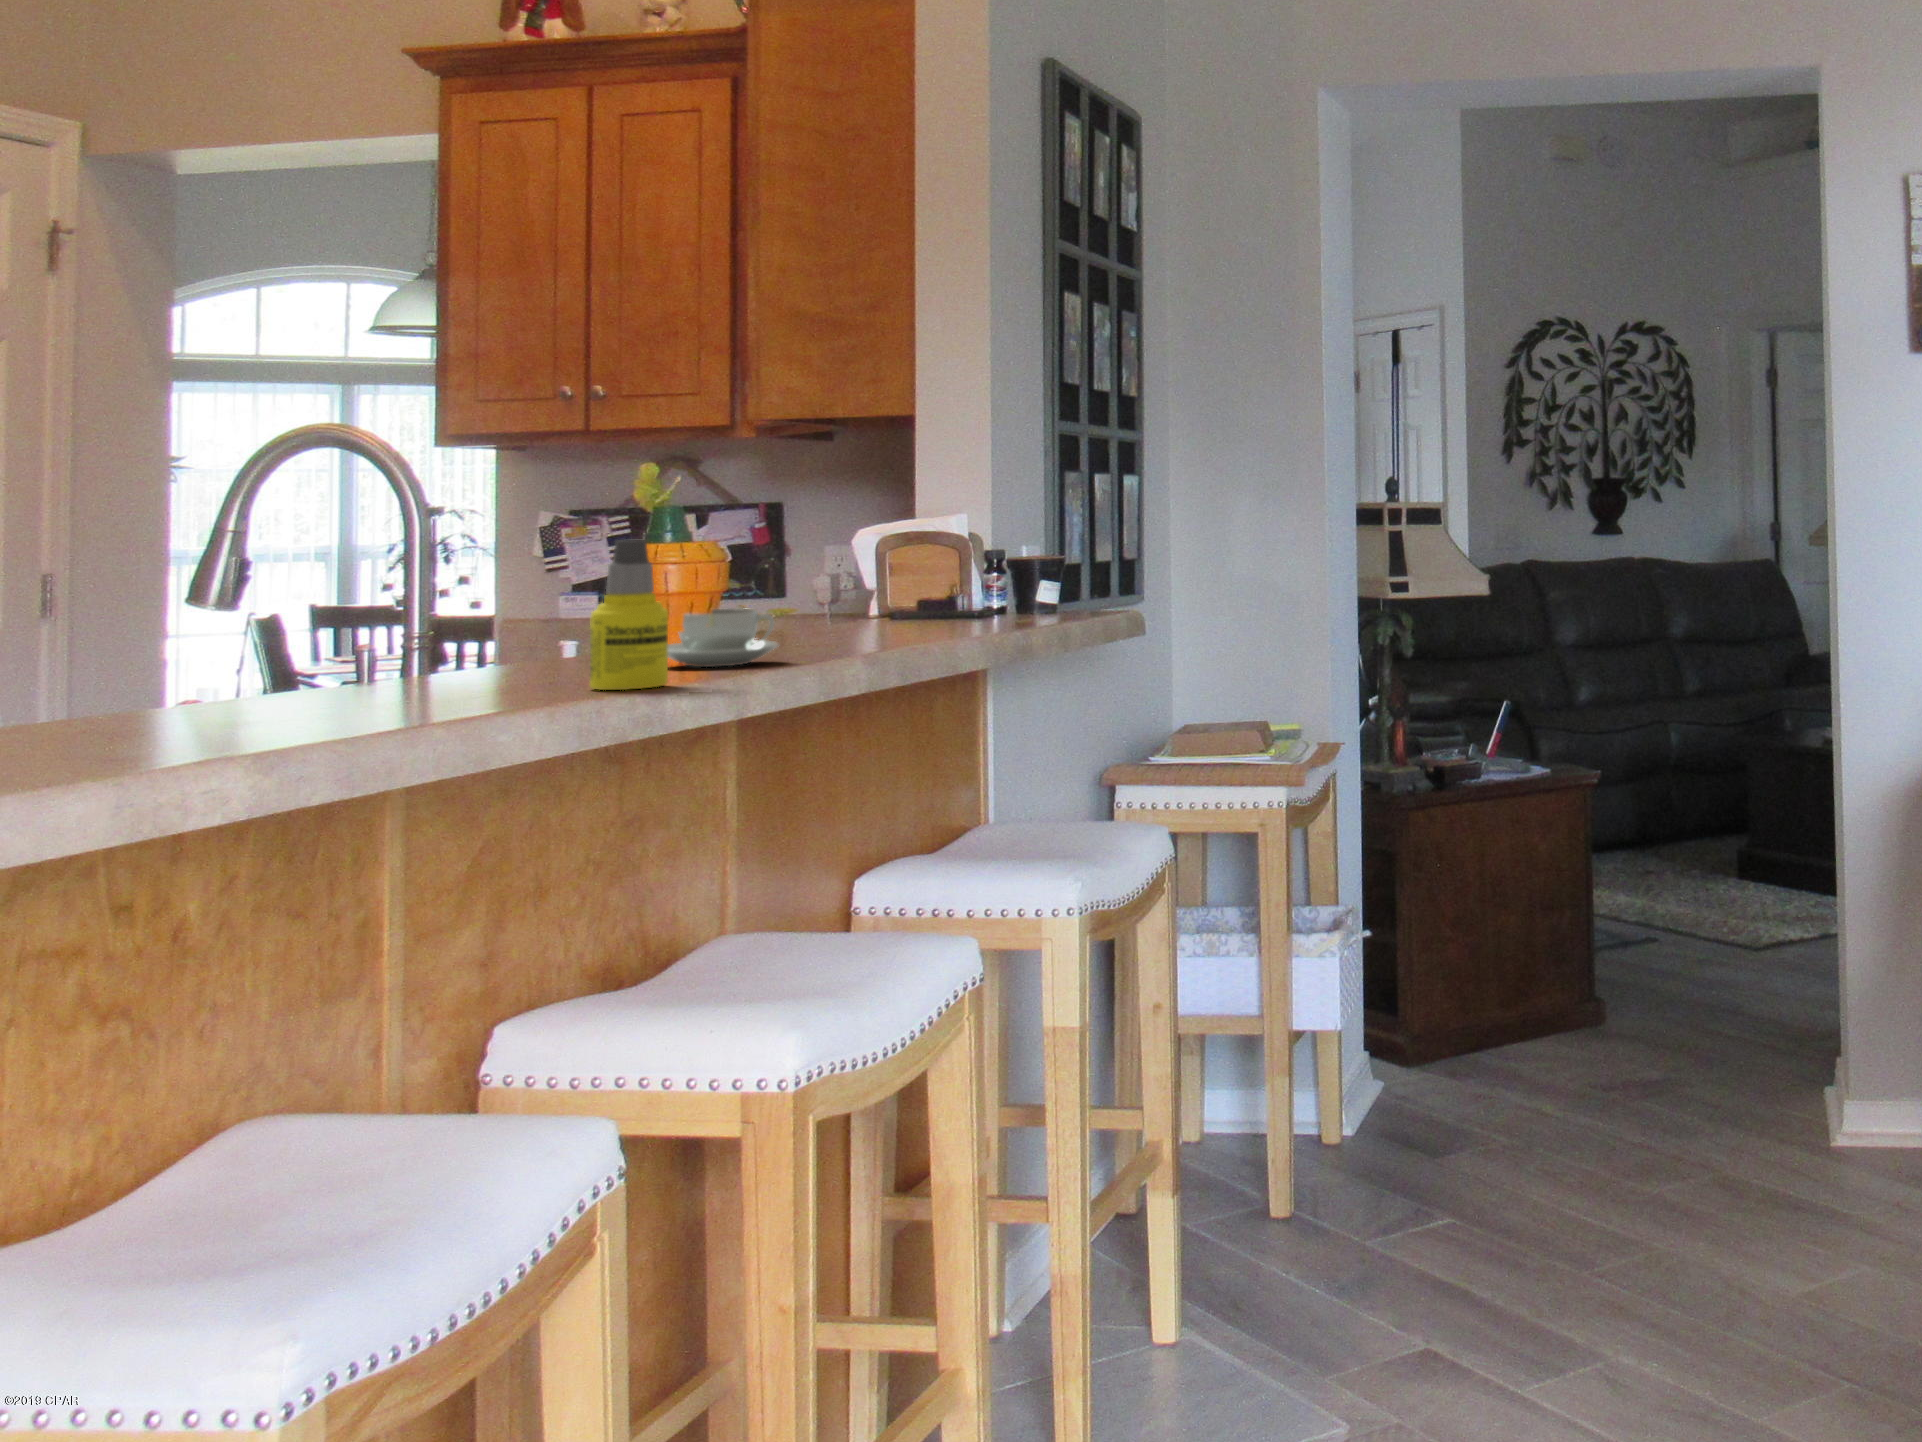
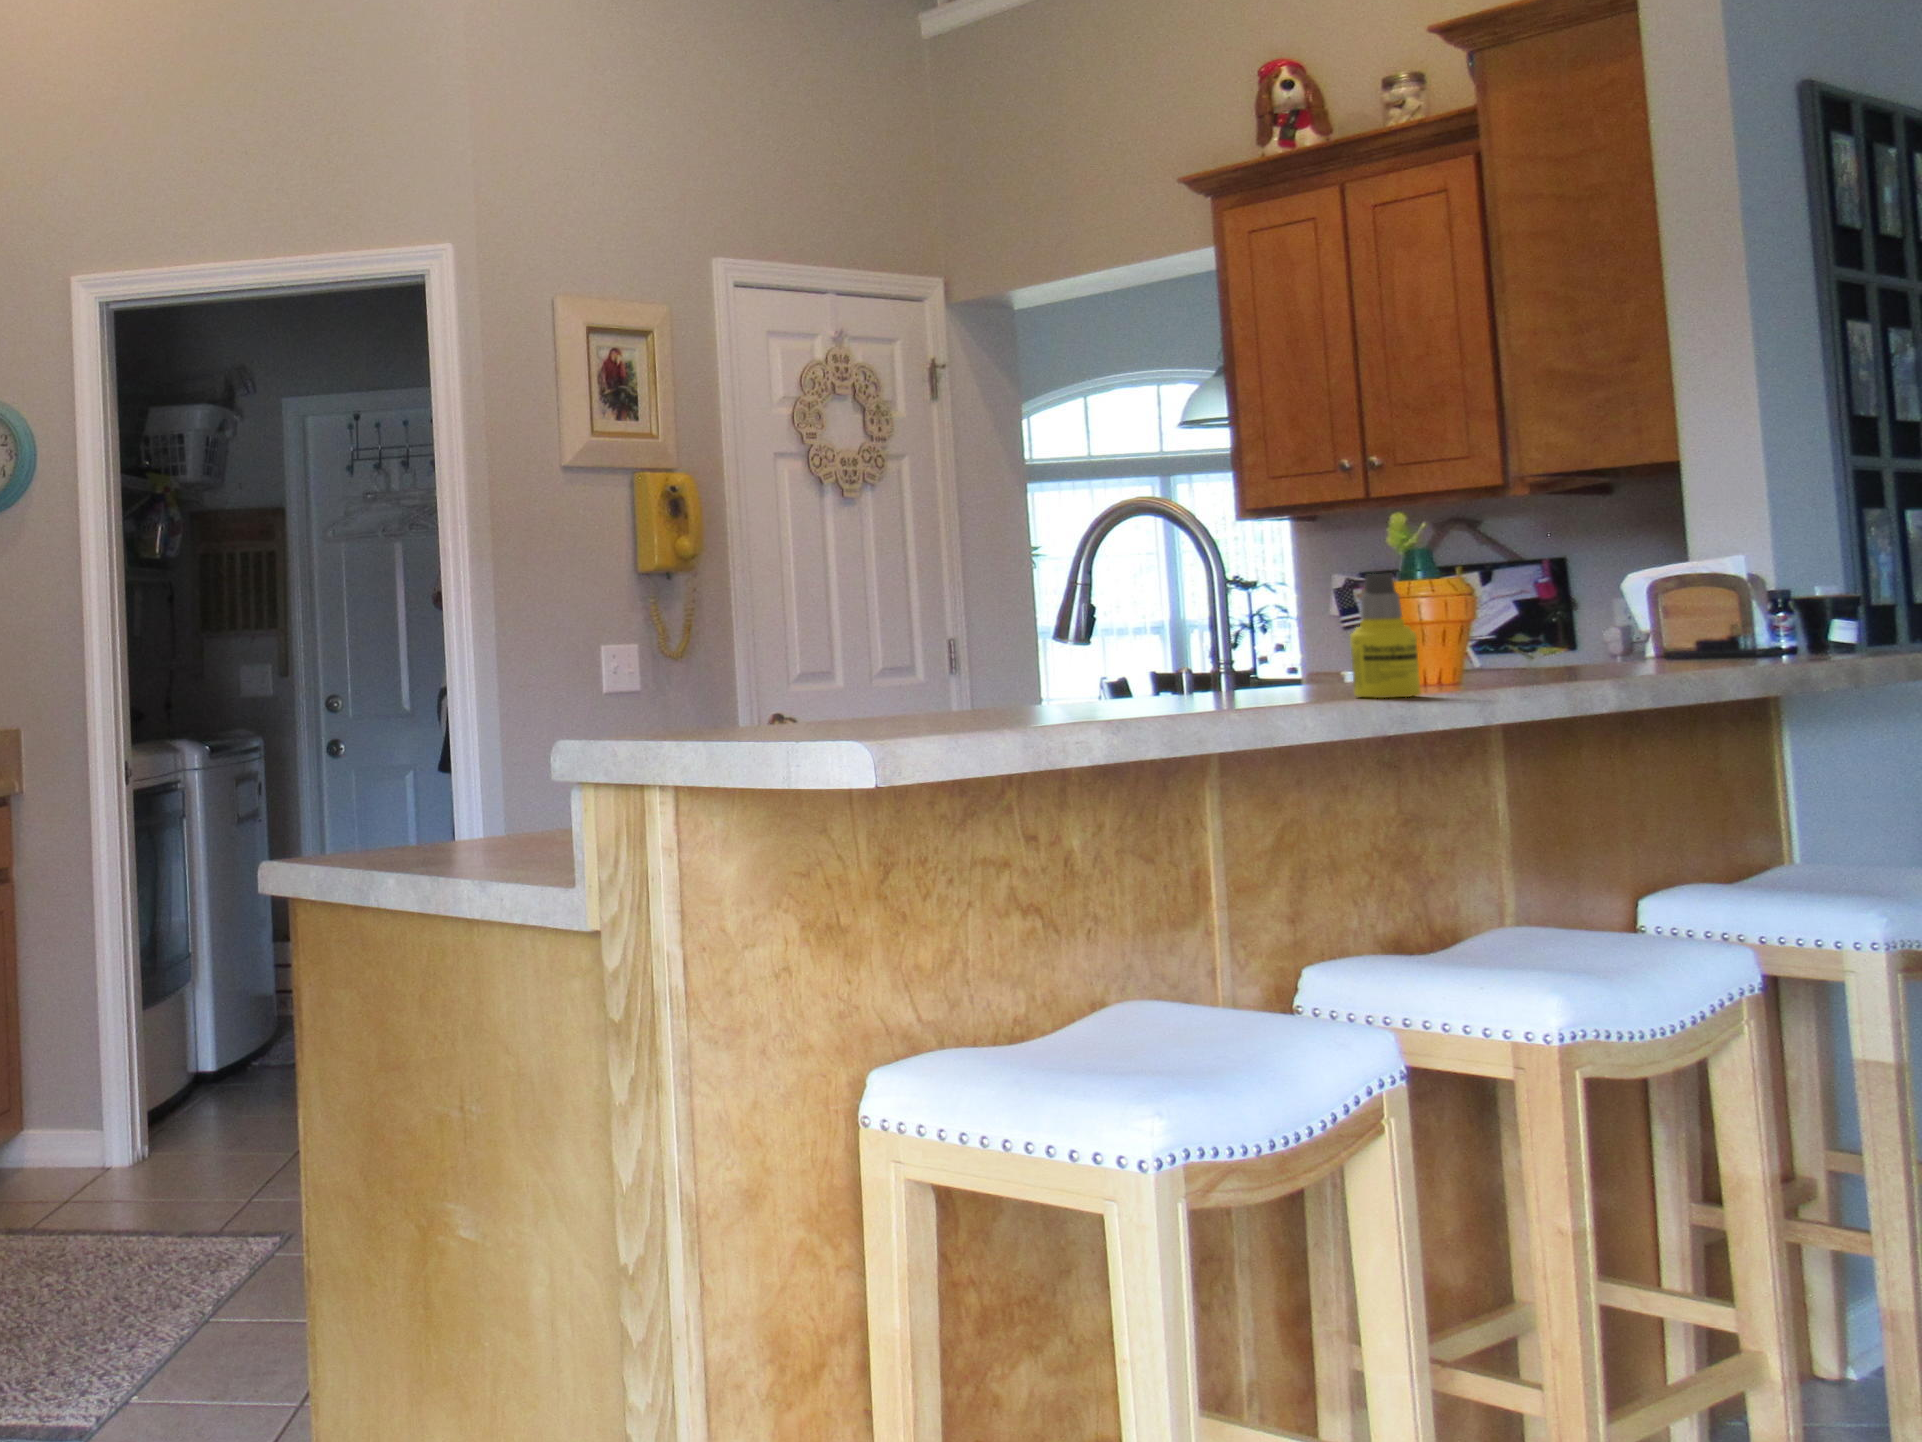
coffee cup: present [668,608,779,667] -> none [1413,637,1530,686]

